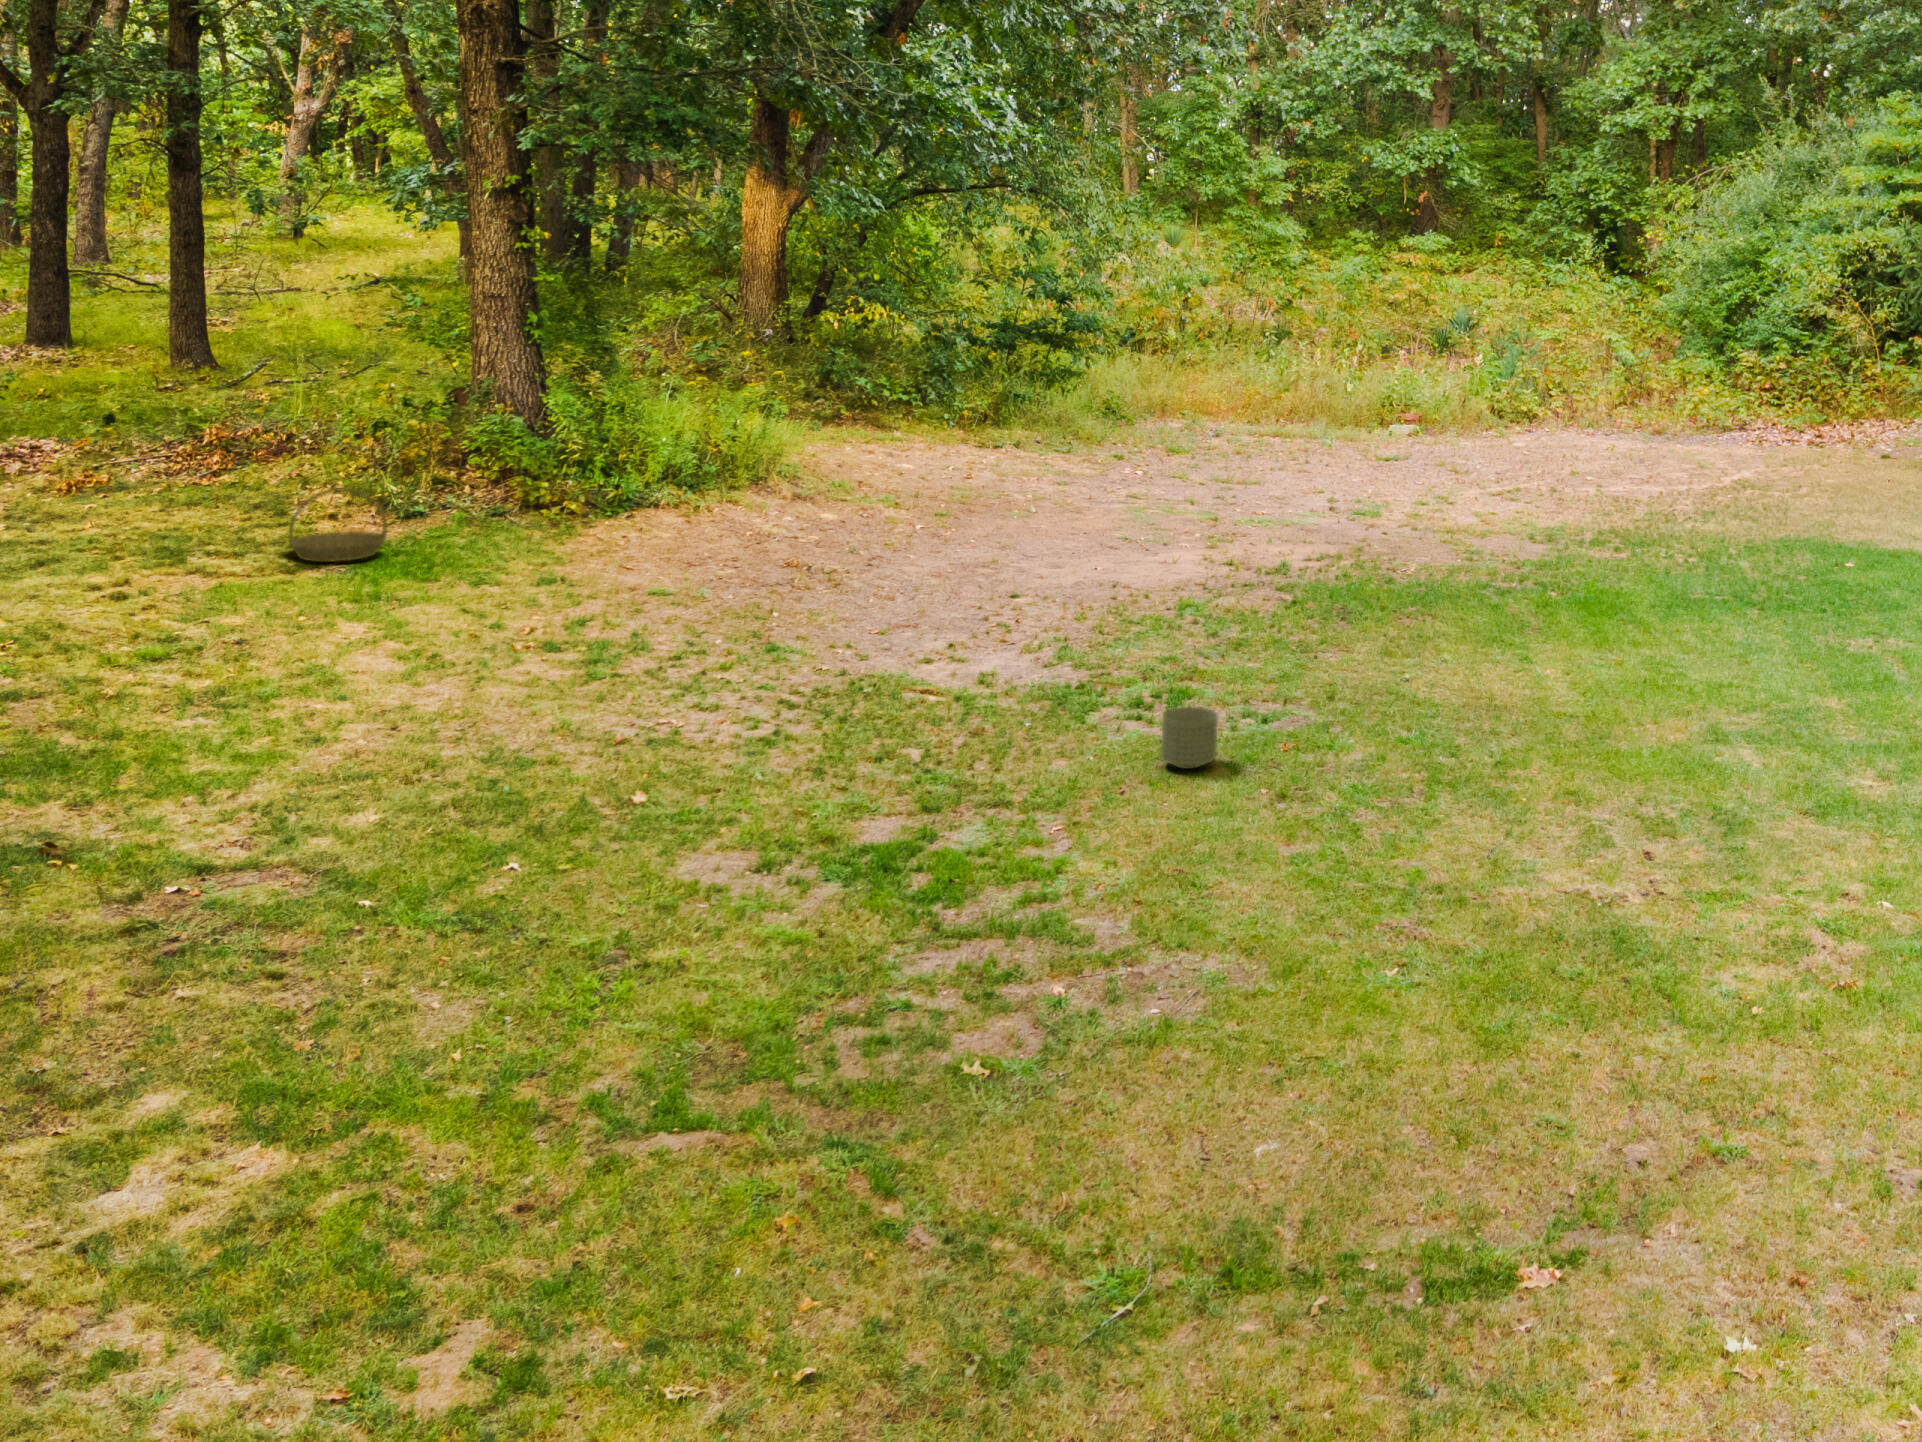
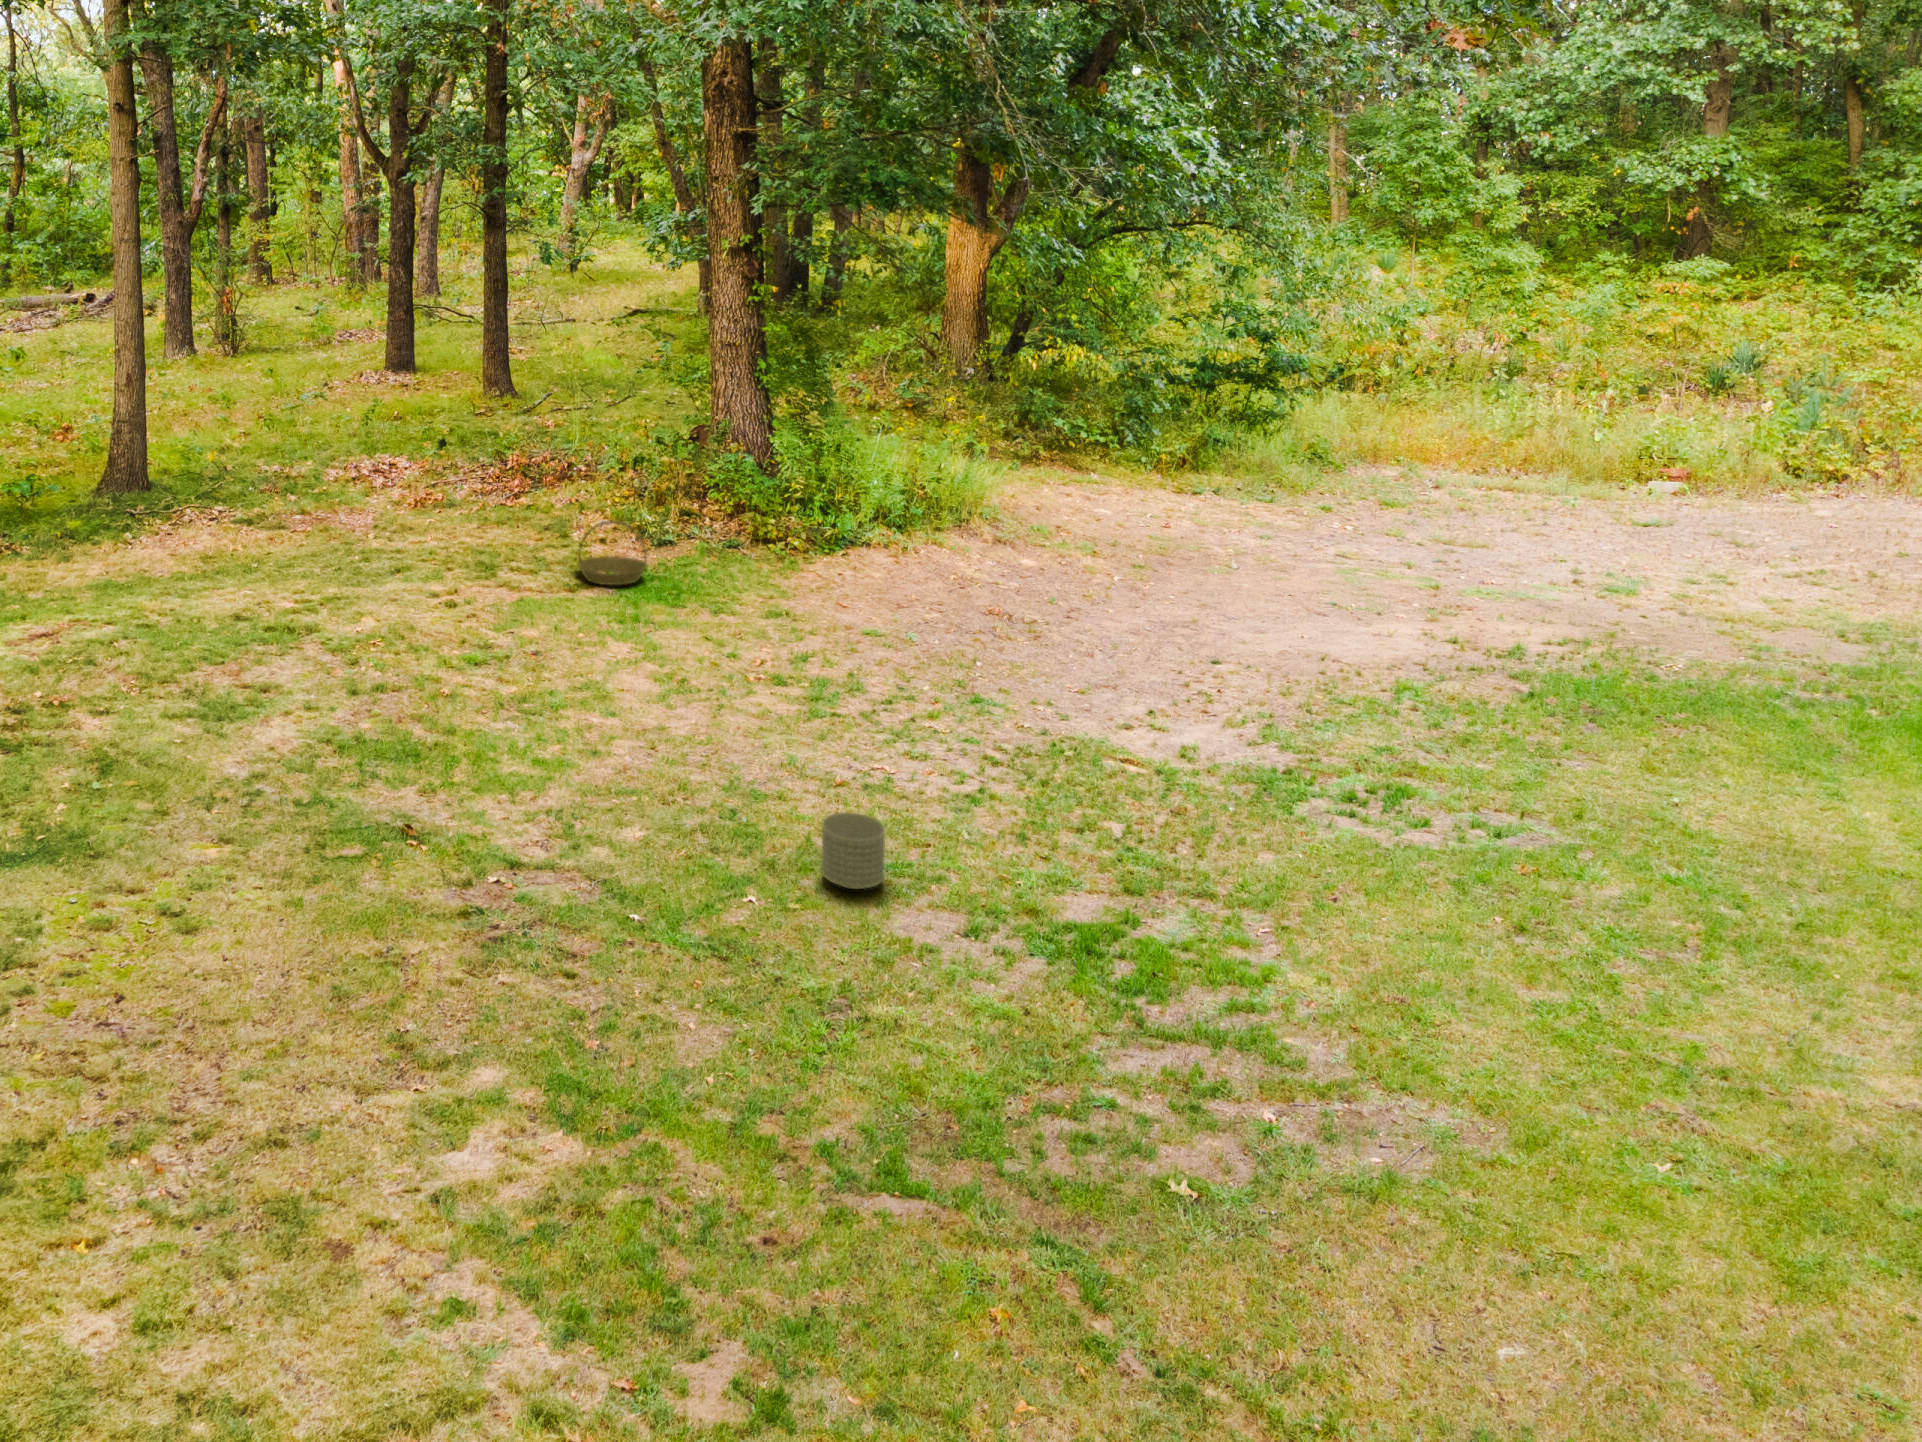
planter: present [1161,707,1218,769] -> present [821,812,885,889]

